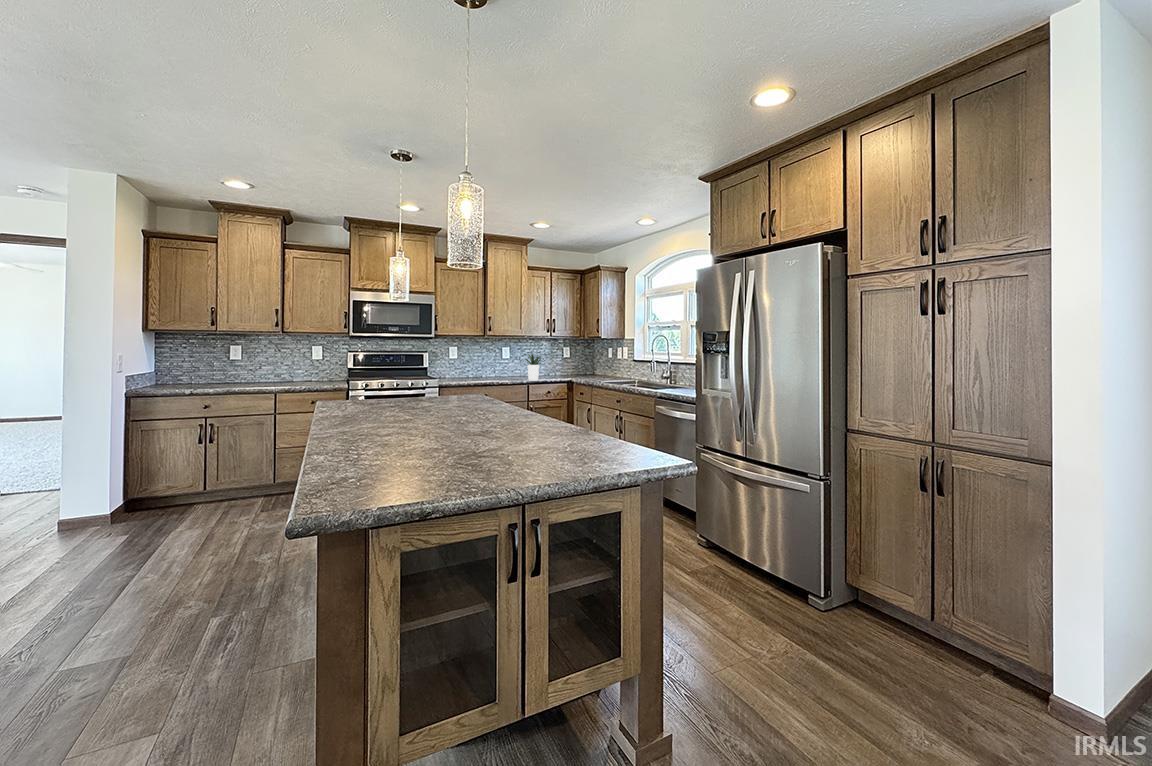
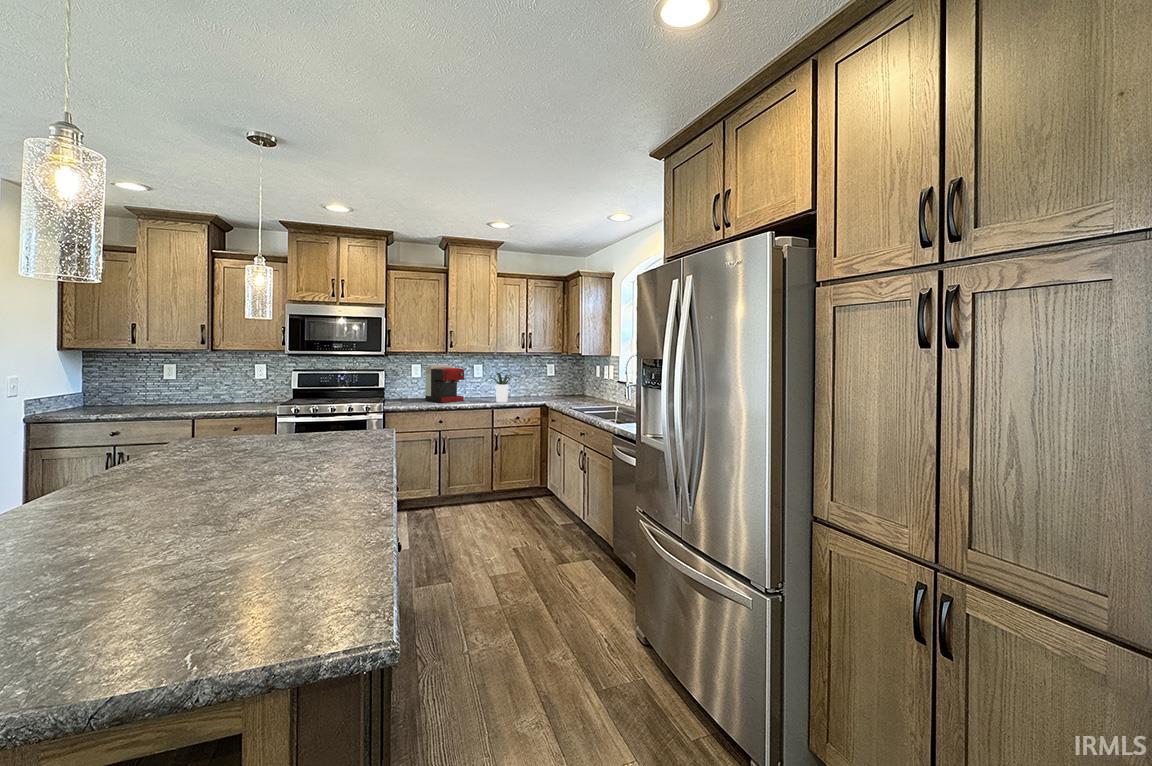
coffee maker: none [465,347,499,381] -> present [425,364,464,402]

